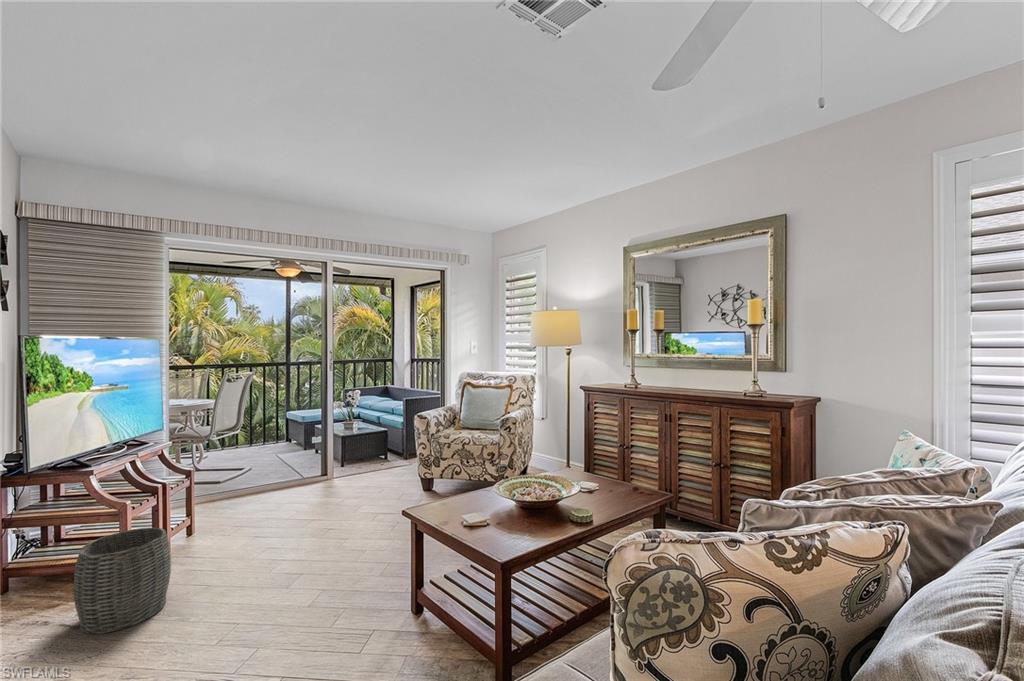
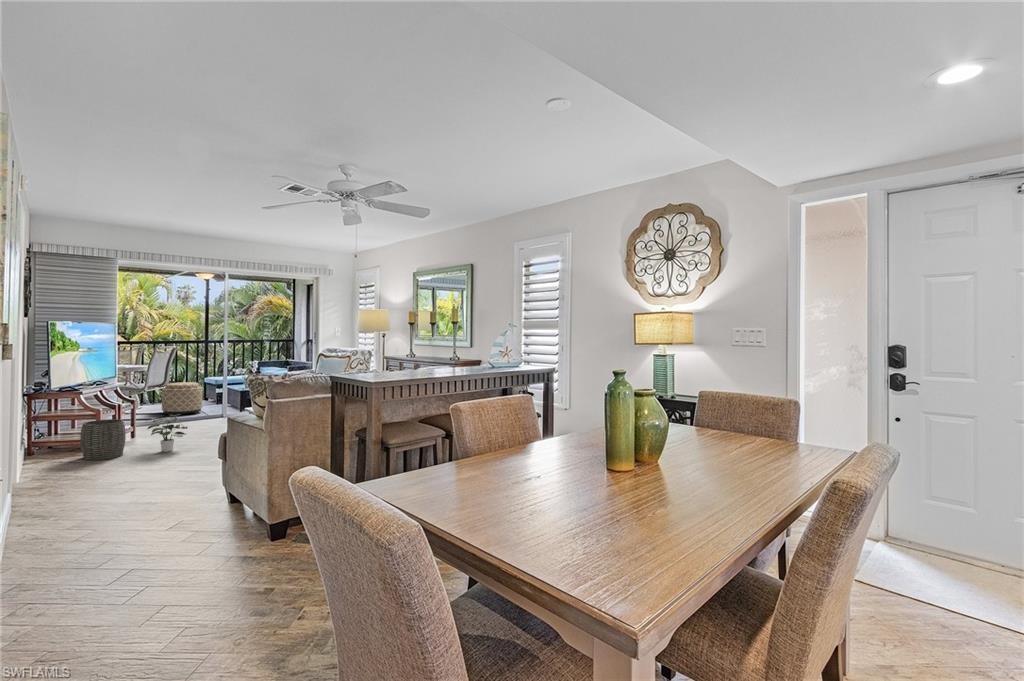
ottoman: none [235,420,289,471] -> present [162,382,202,416]
potted plant: none [212,506,289,587] -> present [148,414,188,452]

